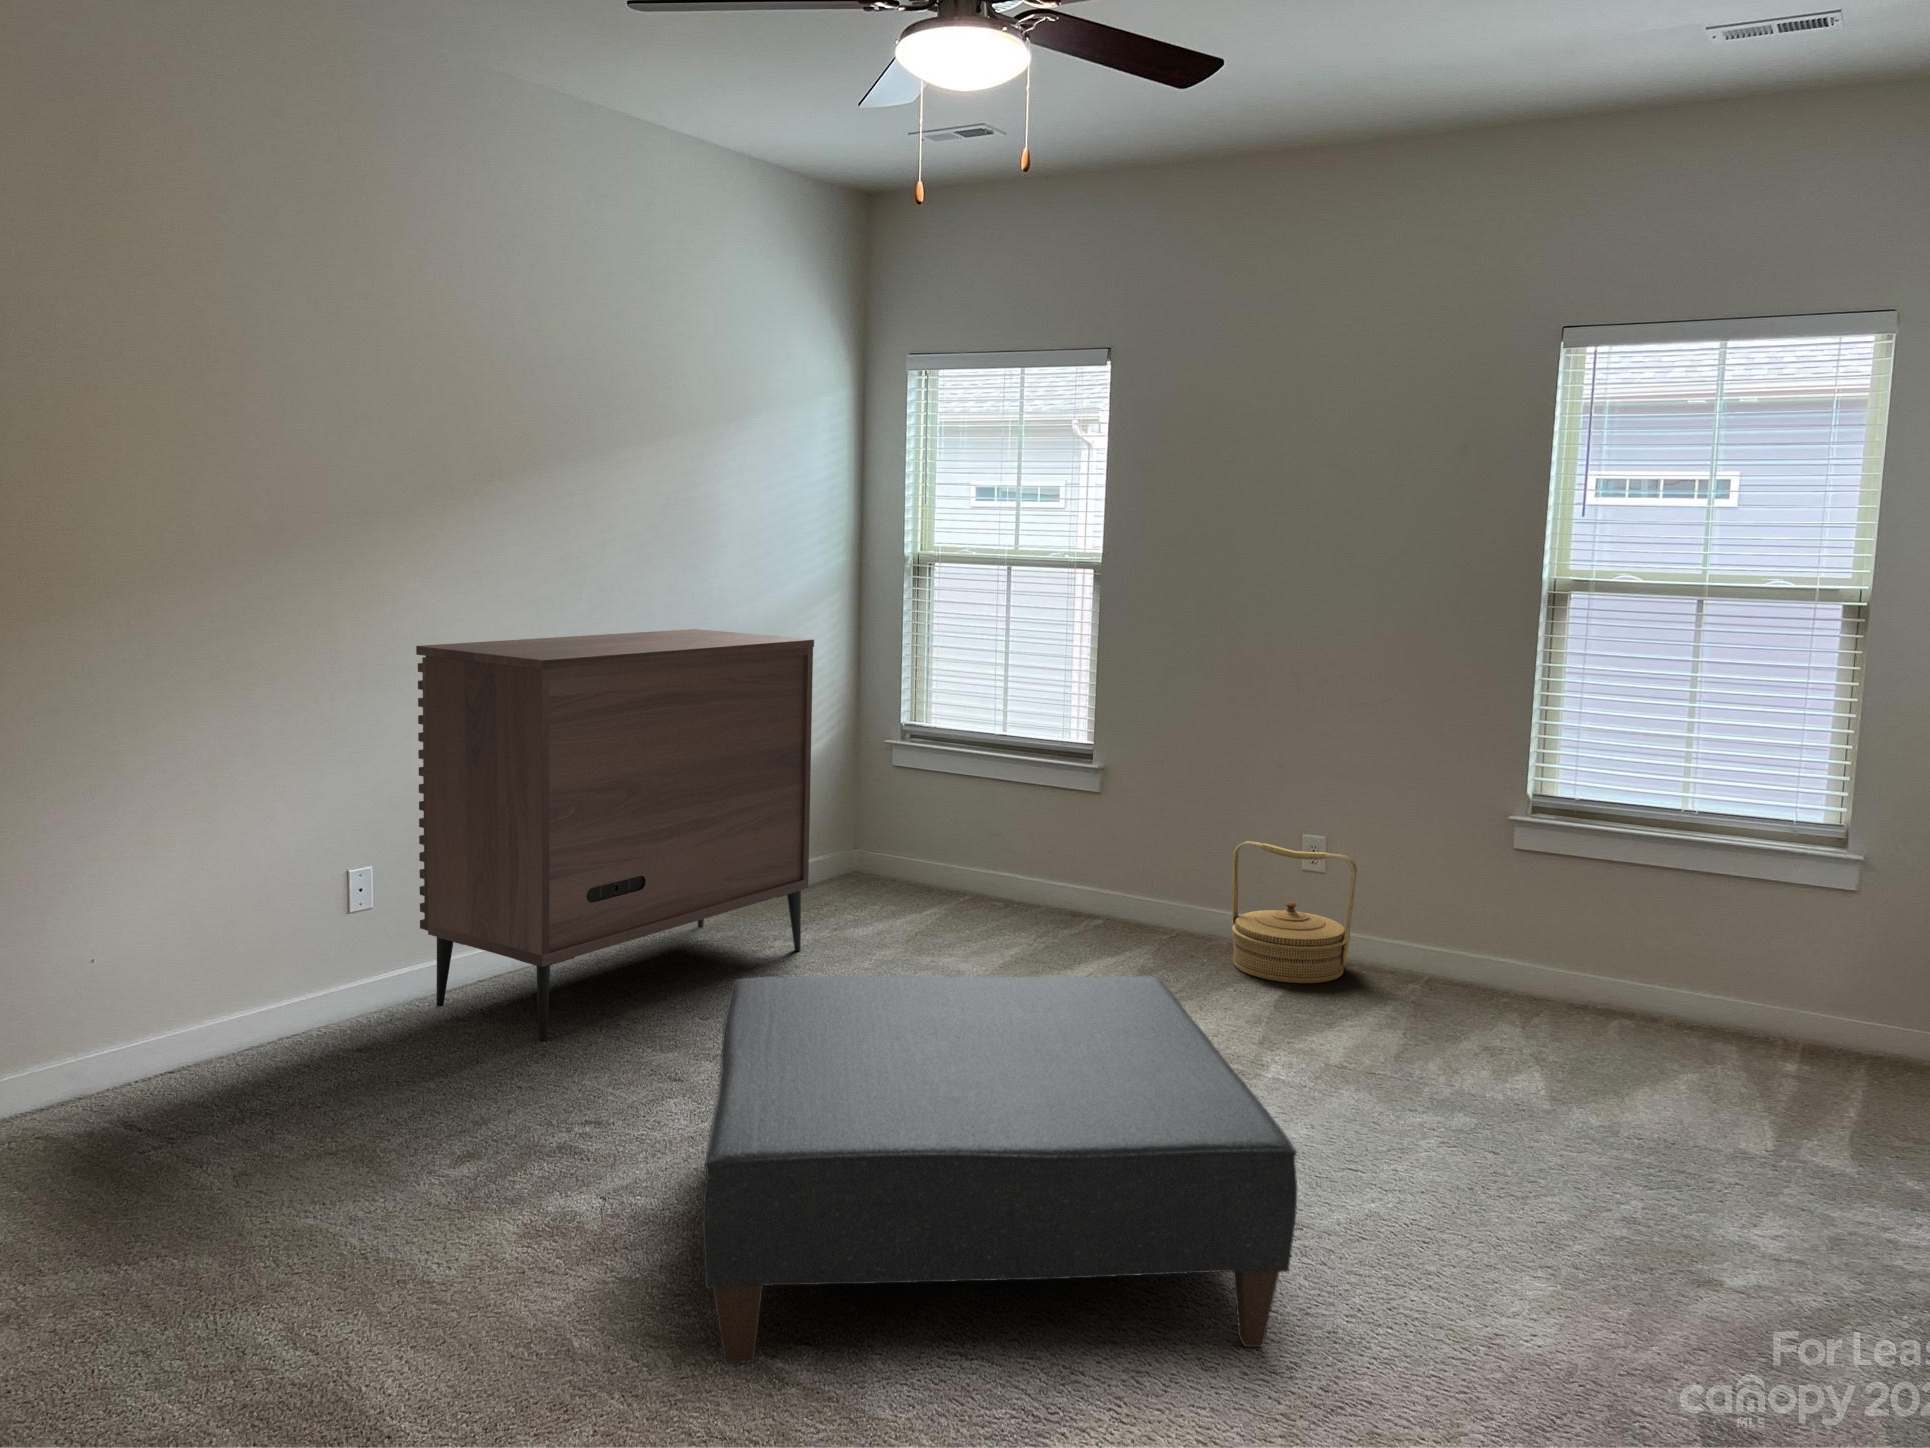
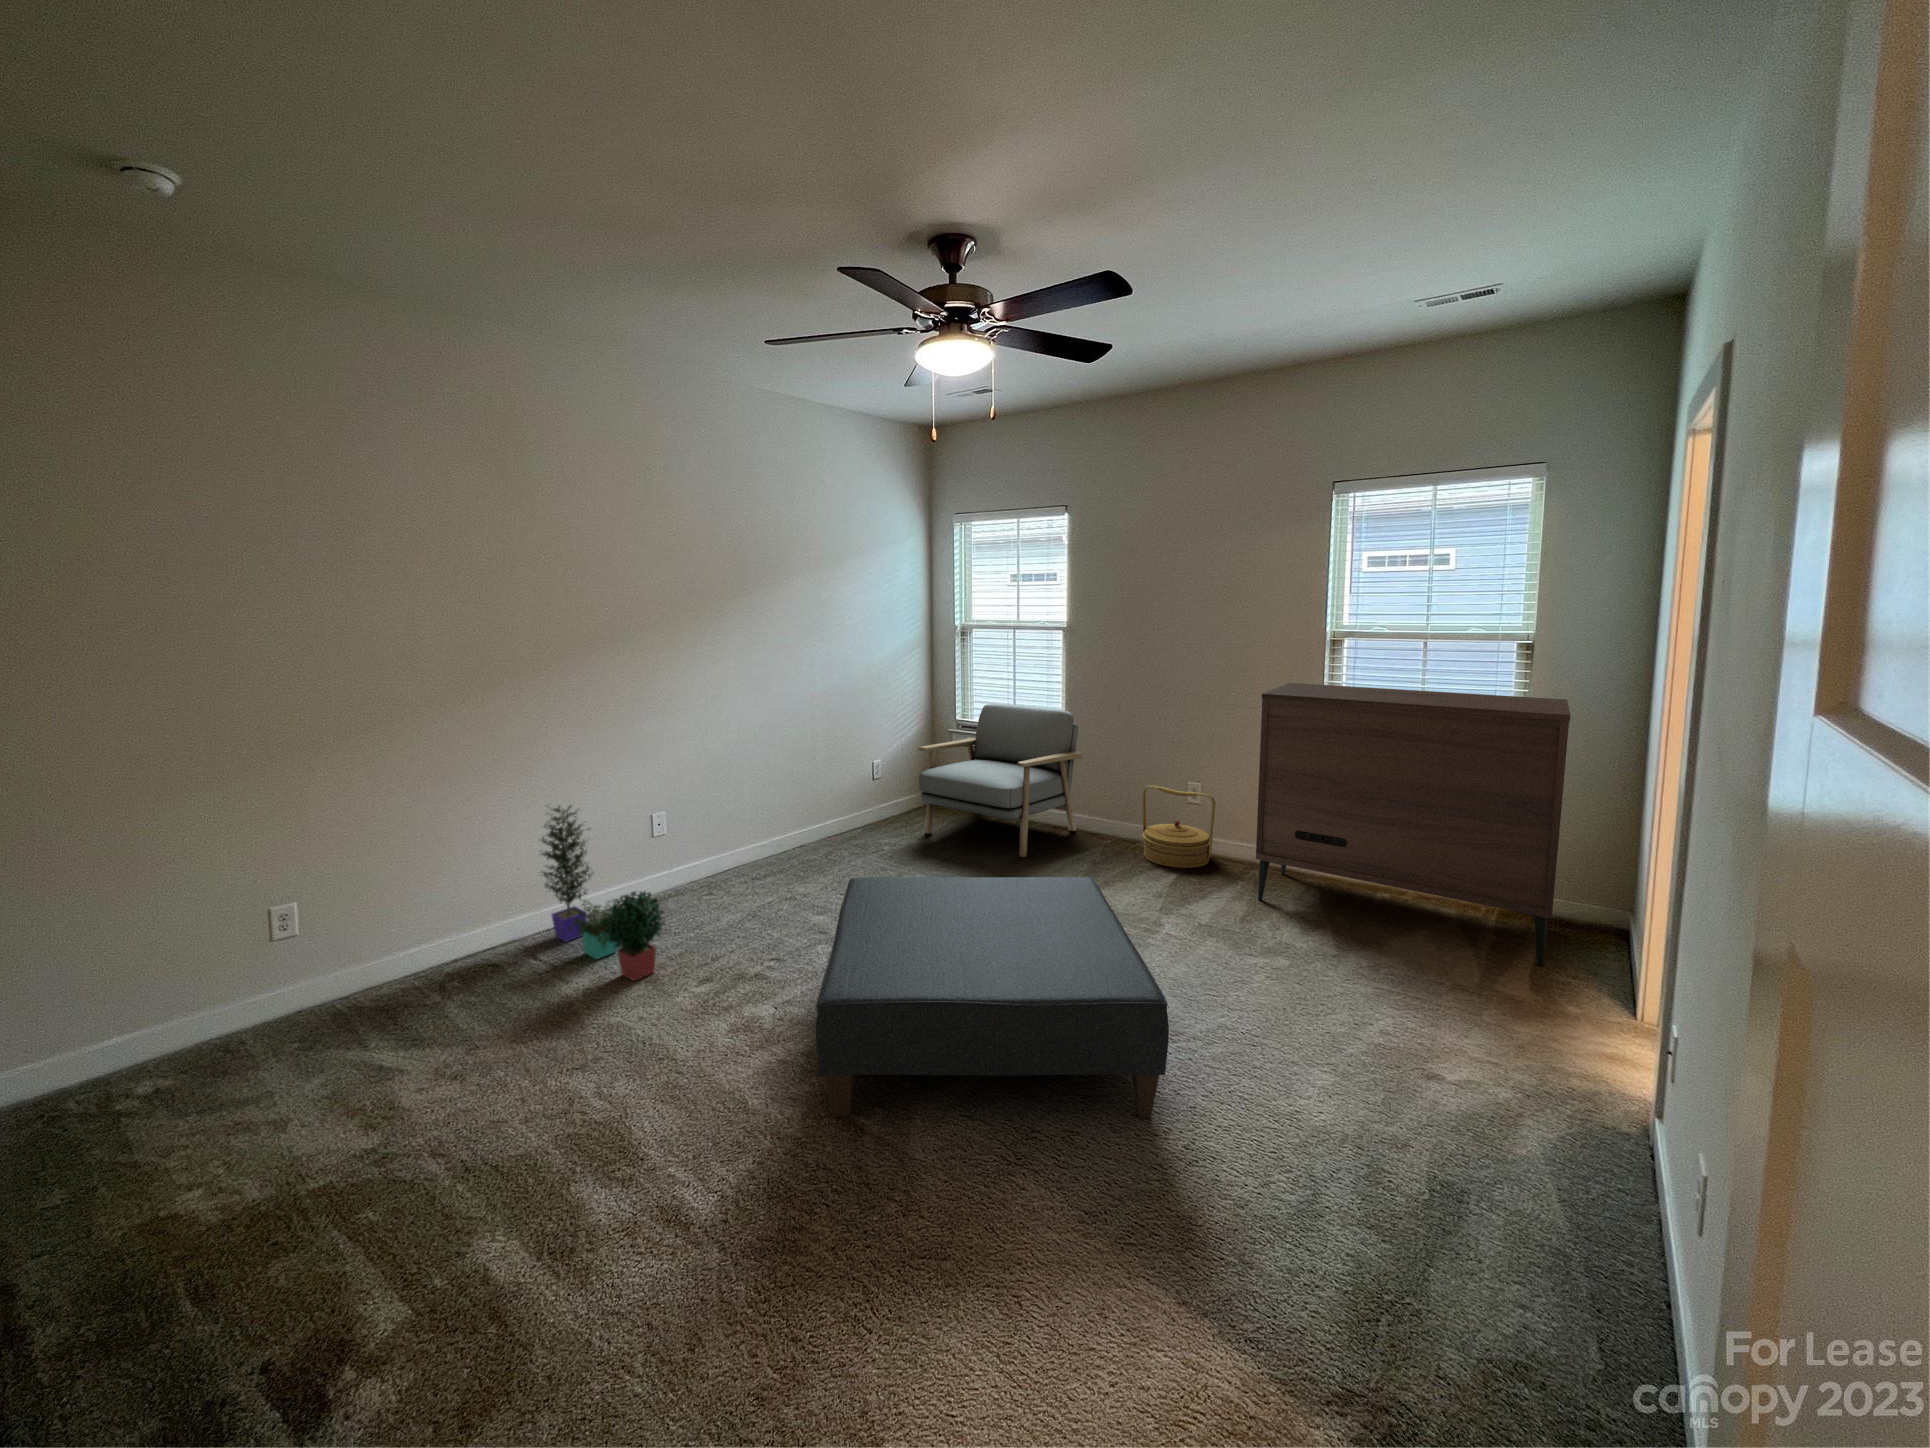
dresser: present [416,629,814,1040] -> present [1256,683,1571,966]
armchair: none [837,697,1129,966] -> present [919,704,1082,857]
potted plant: none [127,843,388,1167] -> present [541,806,664,981]

